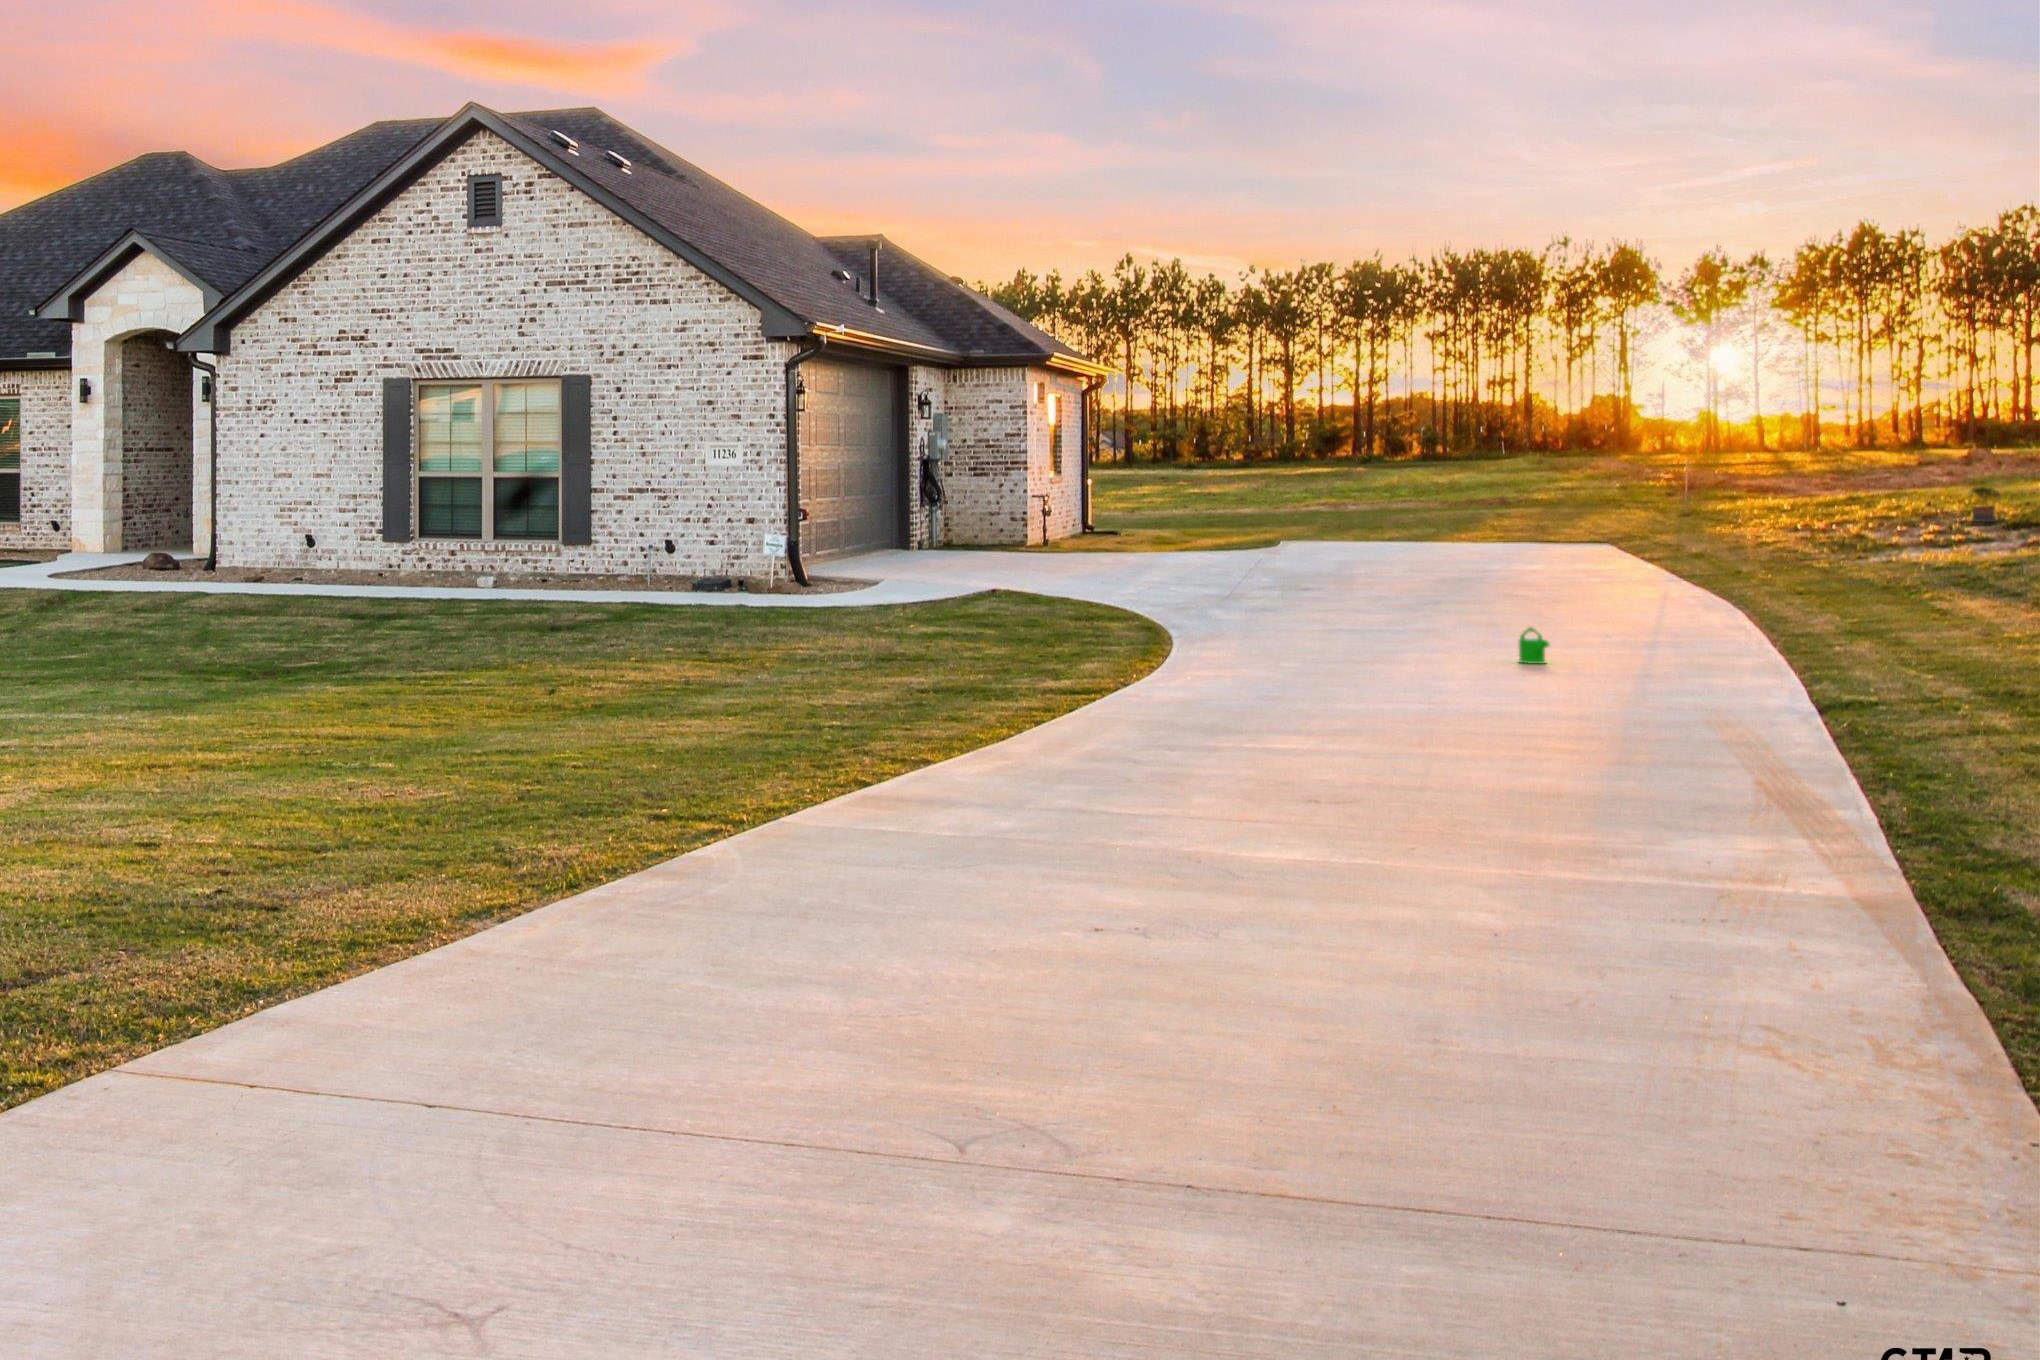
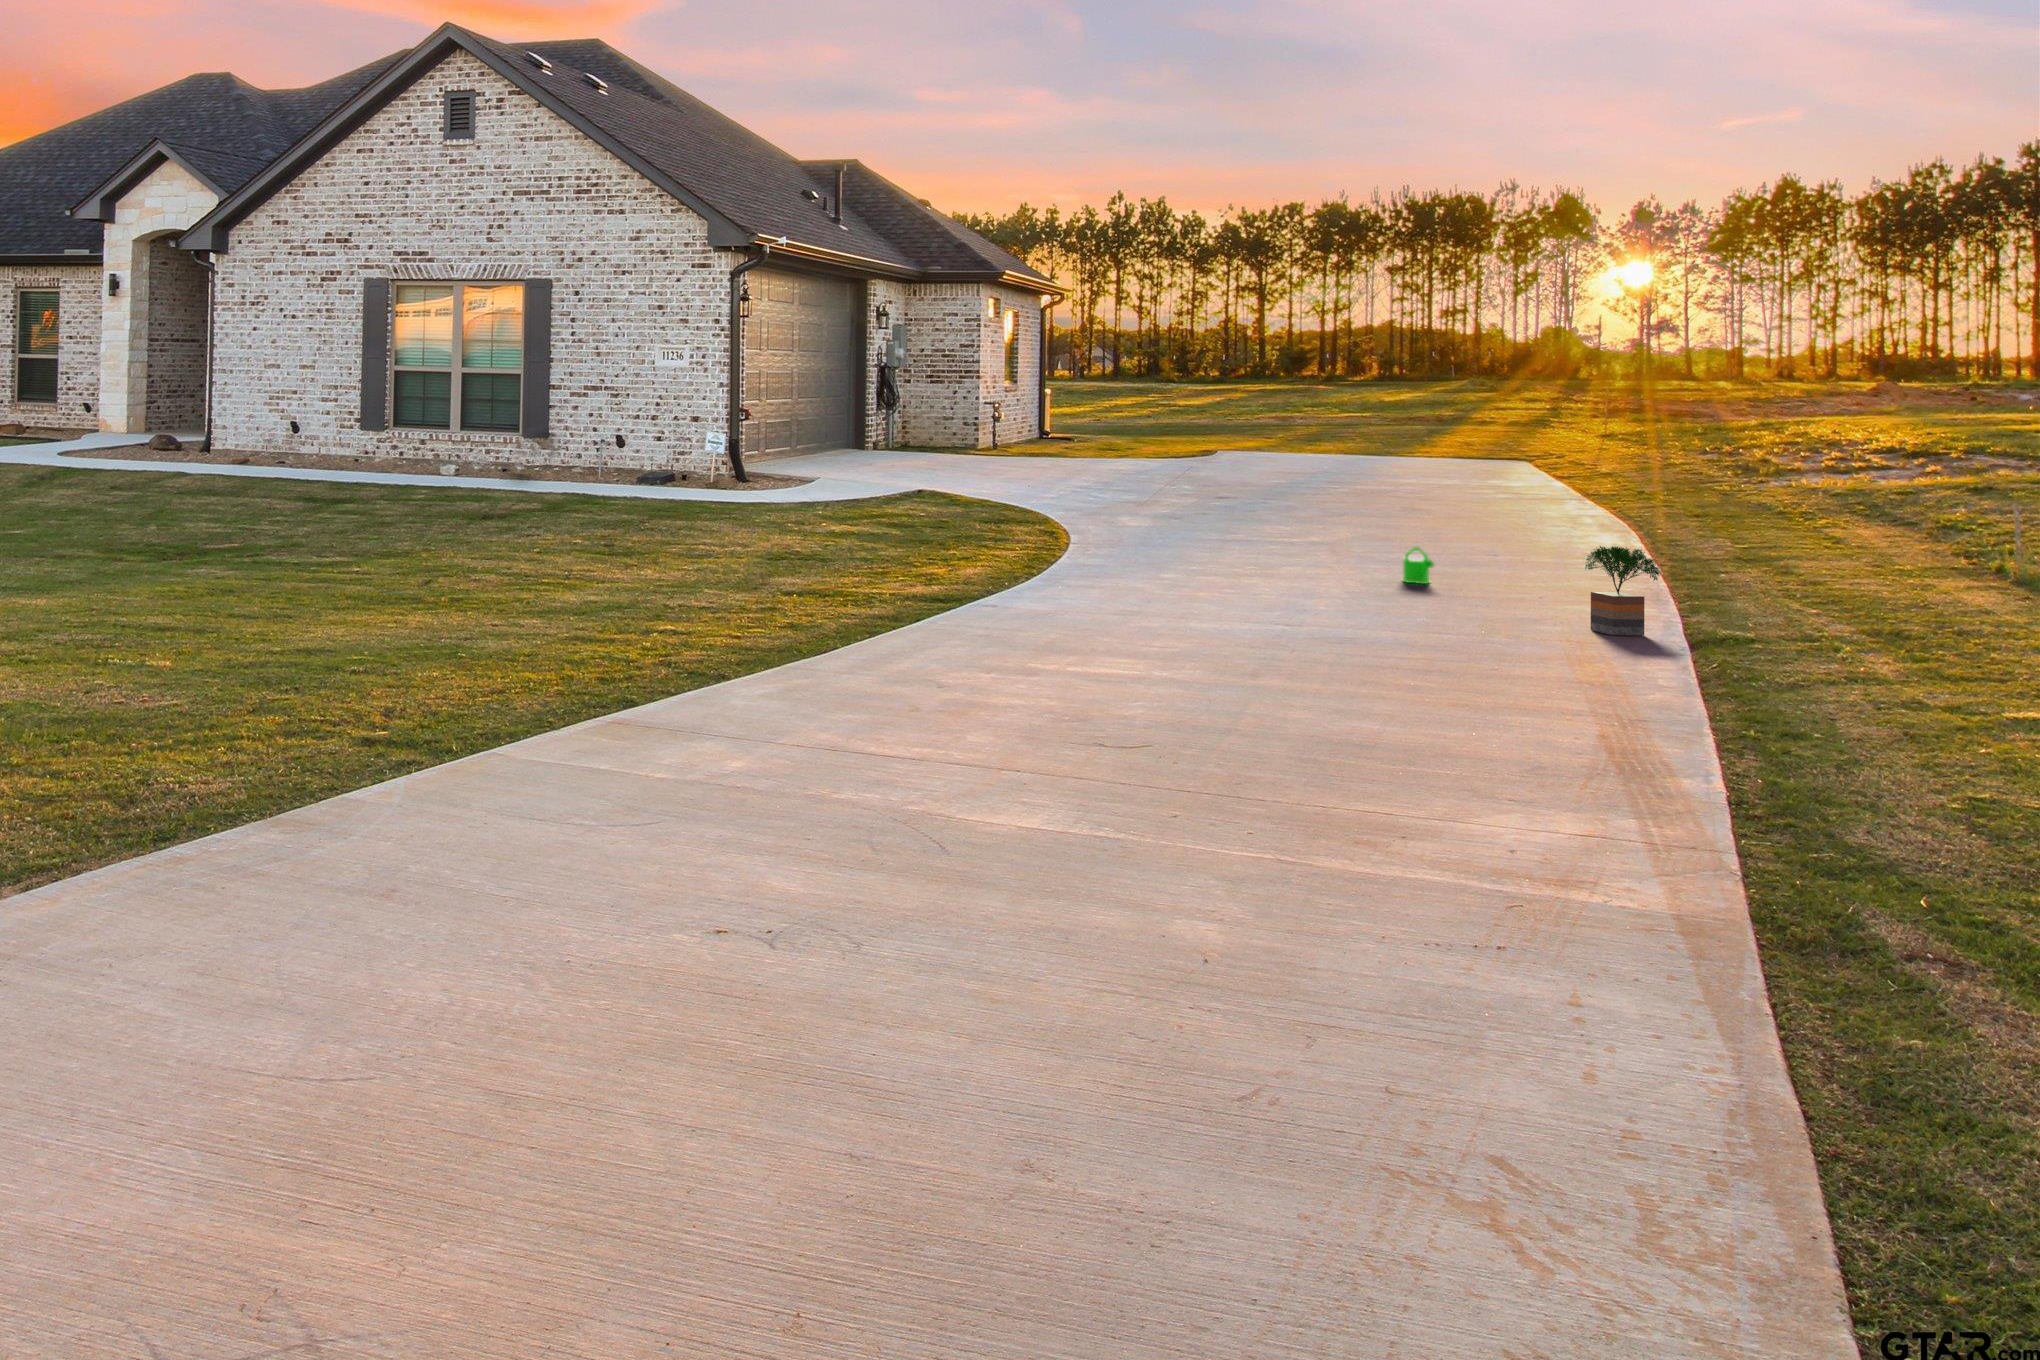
potted tree: present [1969,487,2000,522] -> present [1584,546,1661,635]

